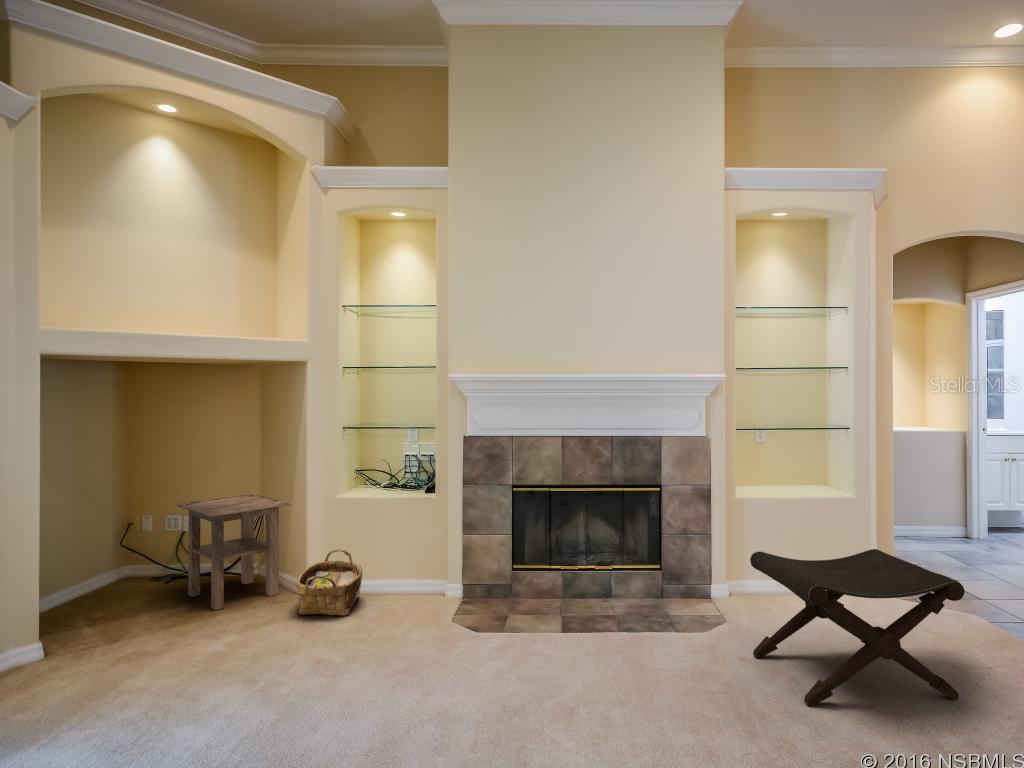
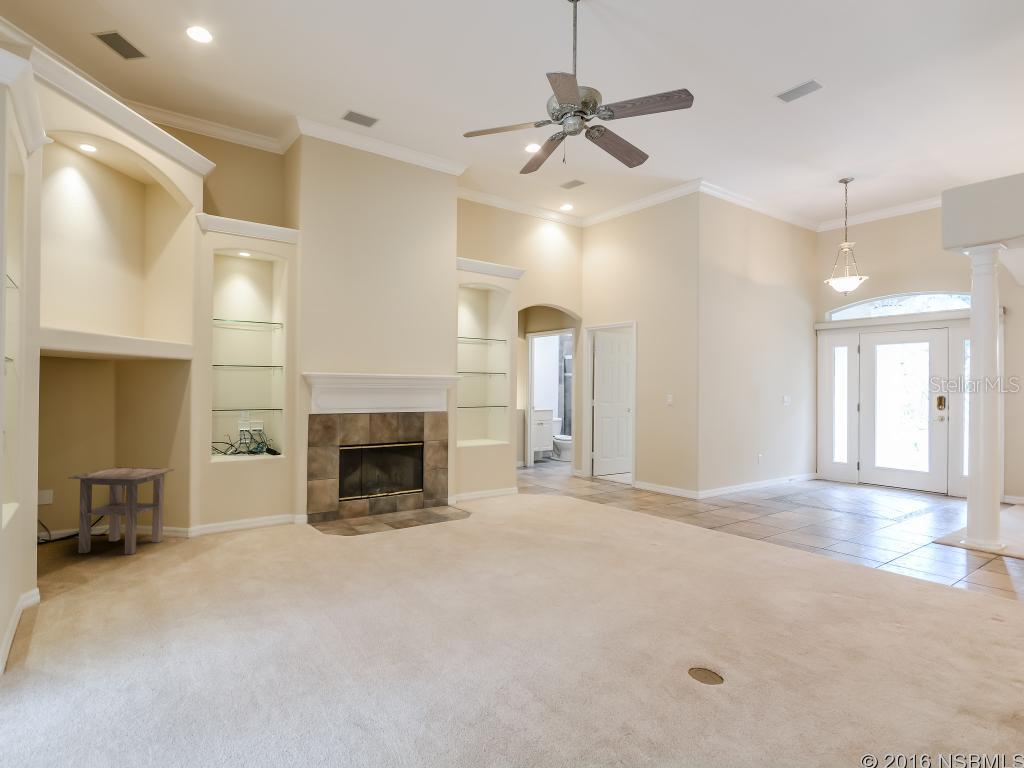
woven basket: present [297,549,362,616] -> none [200,499,249,545]
footstool: present [750,549,964,706] -> none [486,462,569,526]

